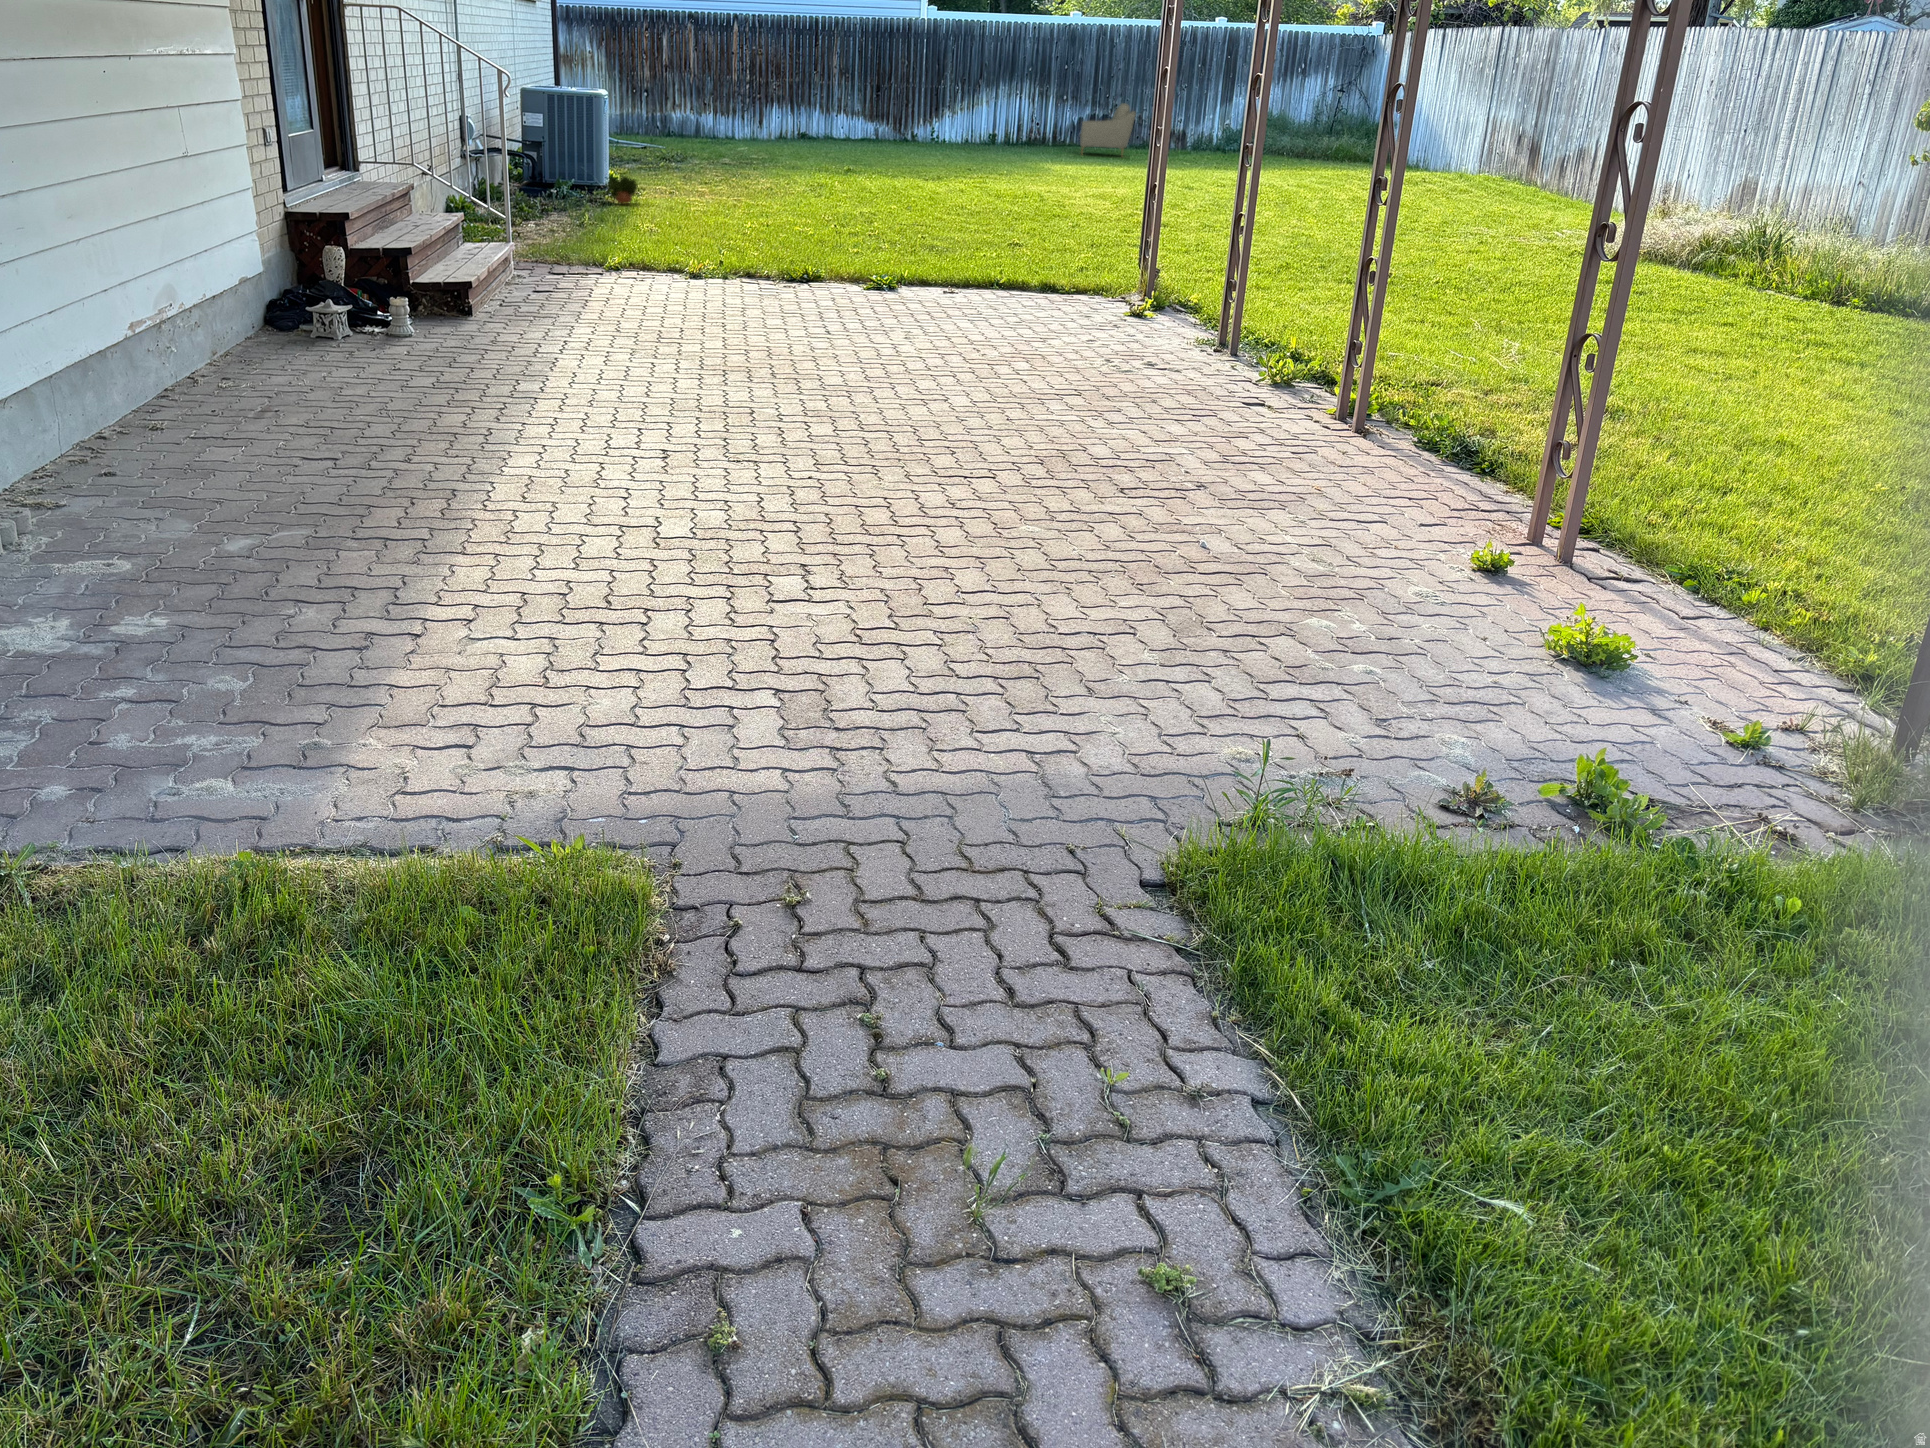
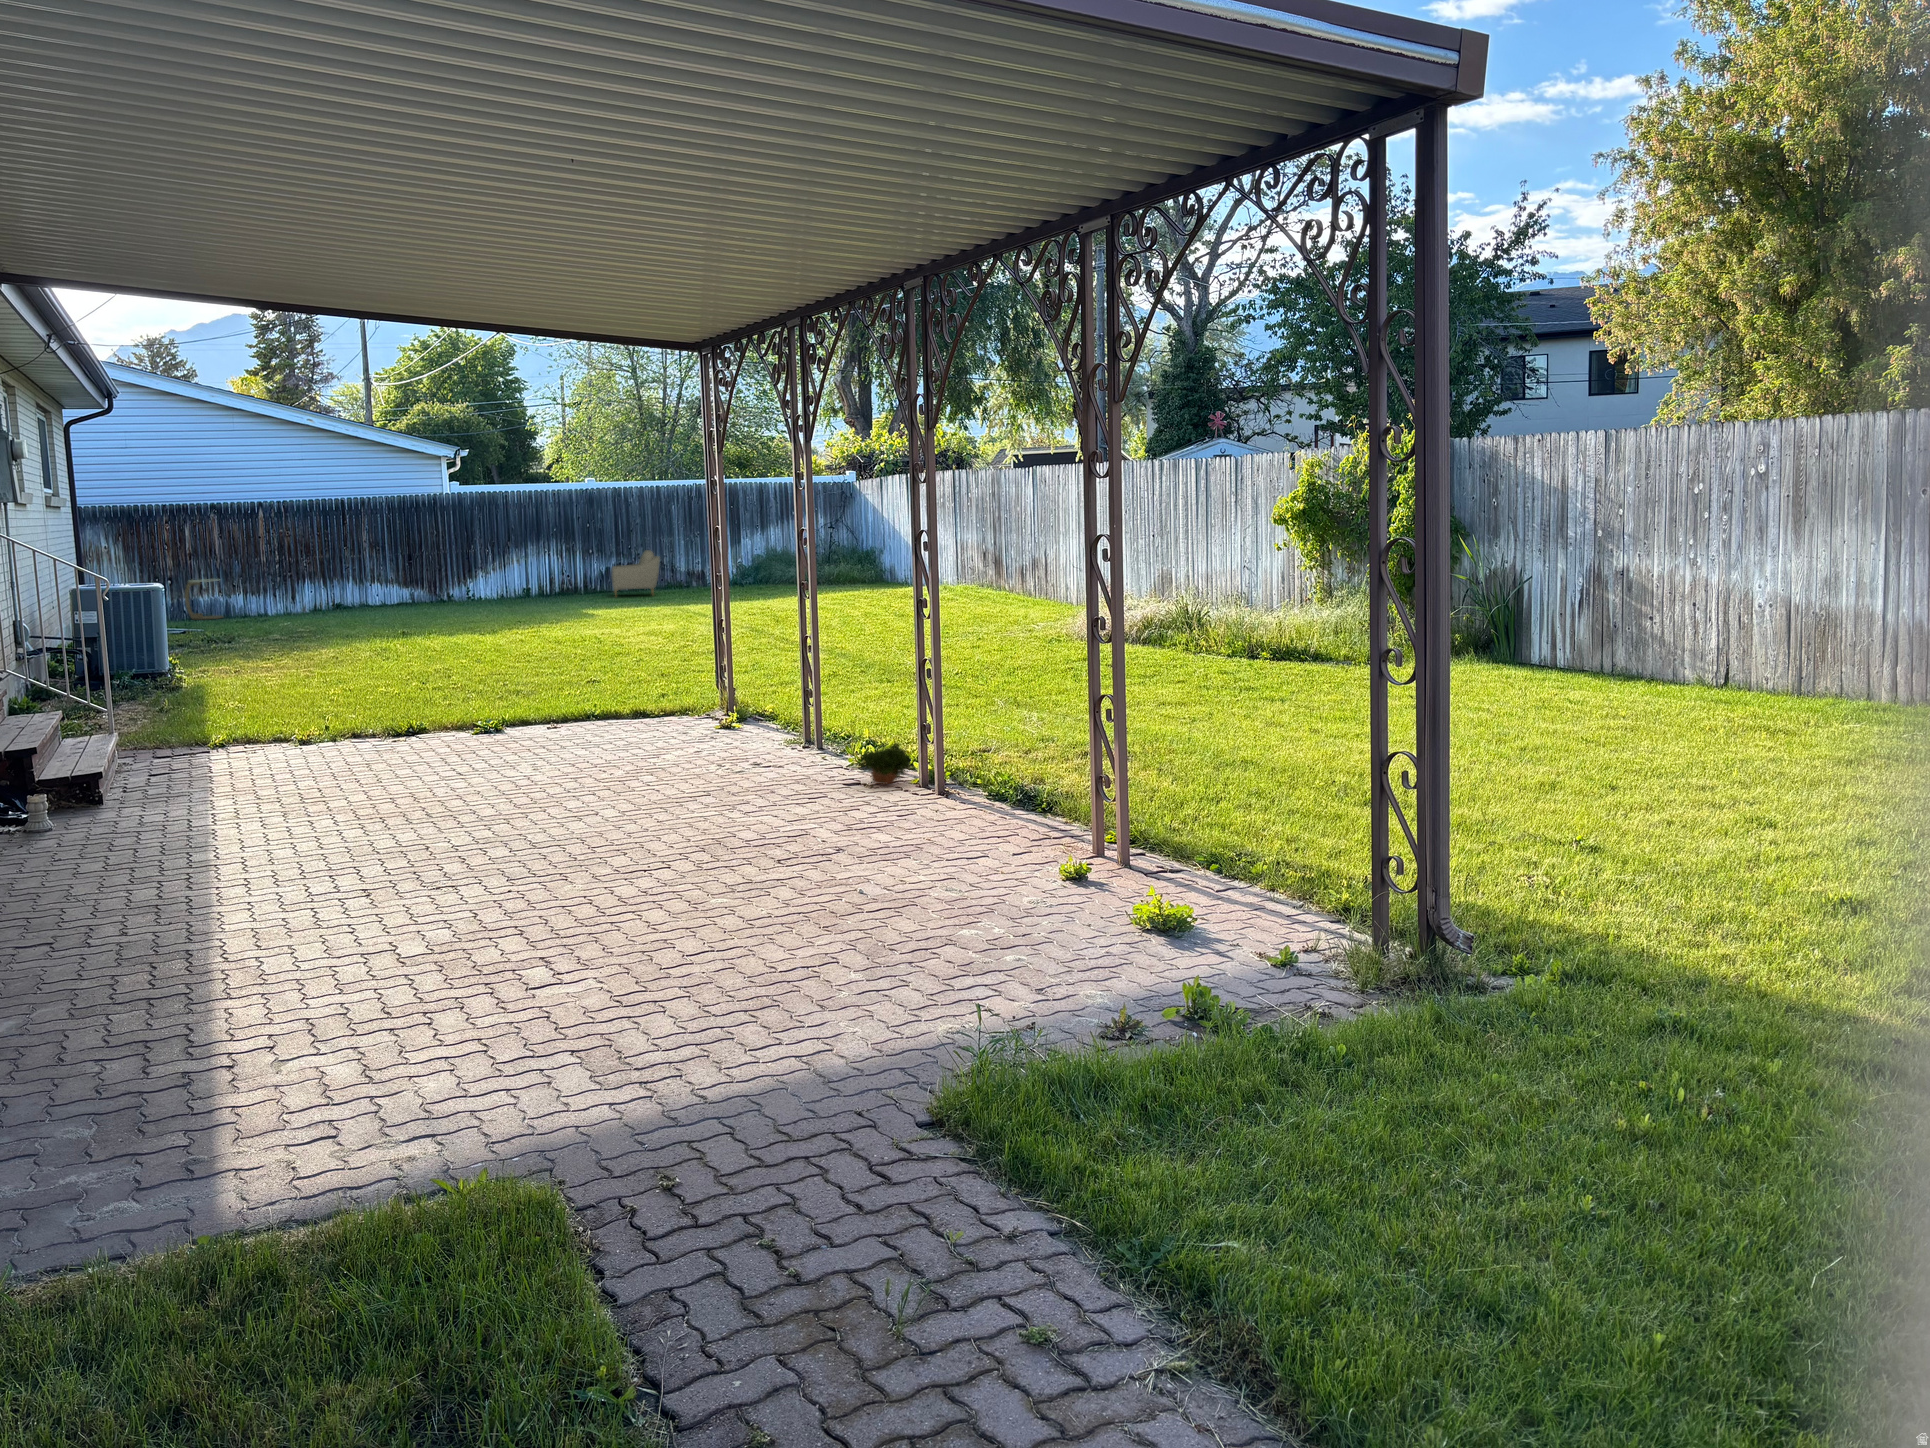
side table: none [655,97,690,140] -> present [185,580,222,620]
potted plant: present [602,176,639,204] -> present [851,743,917,787]

